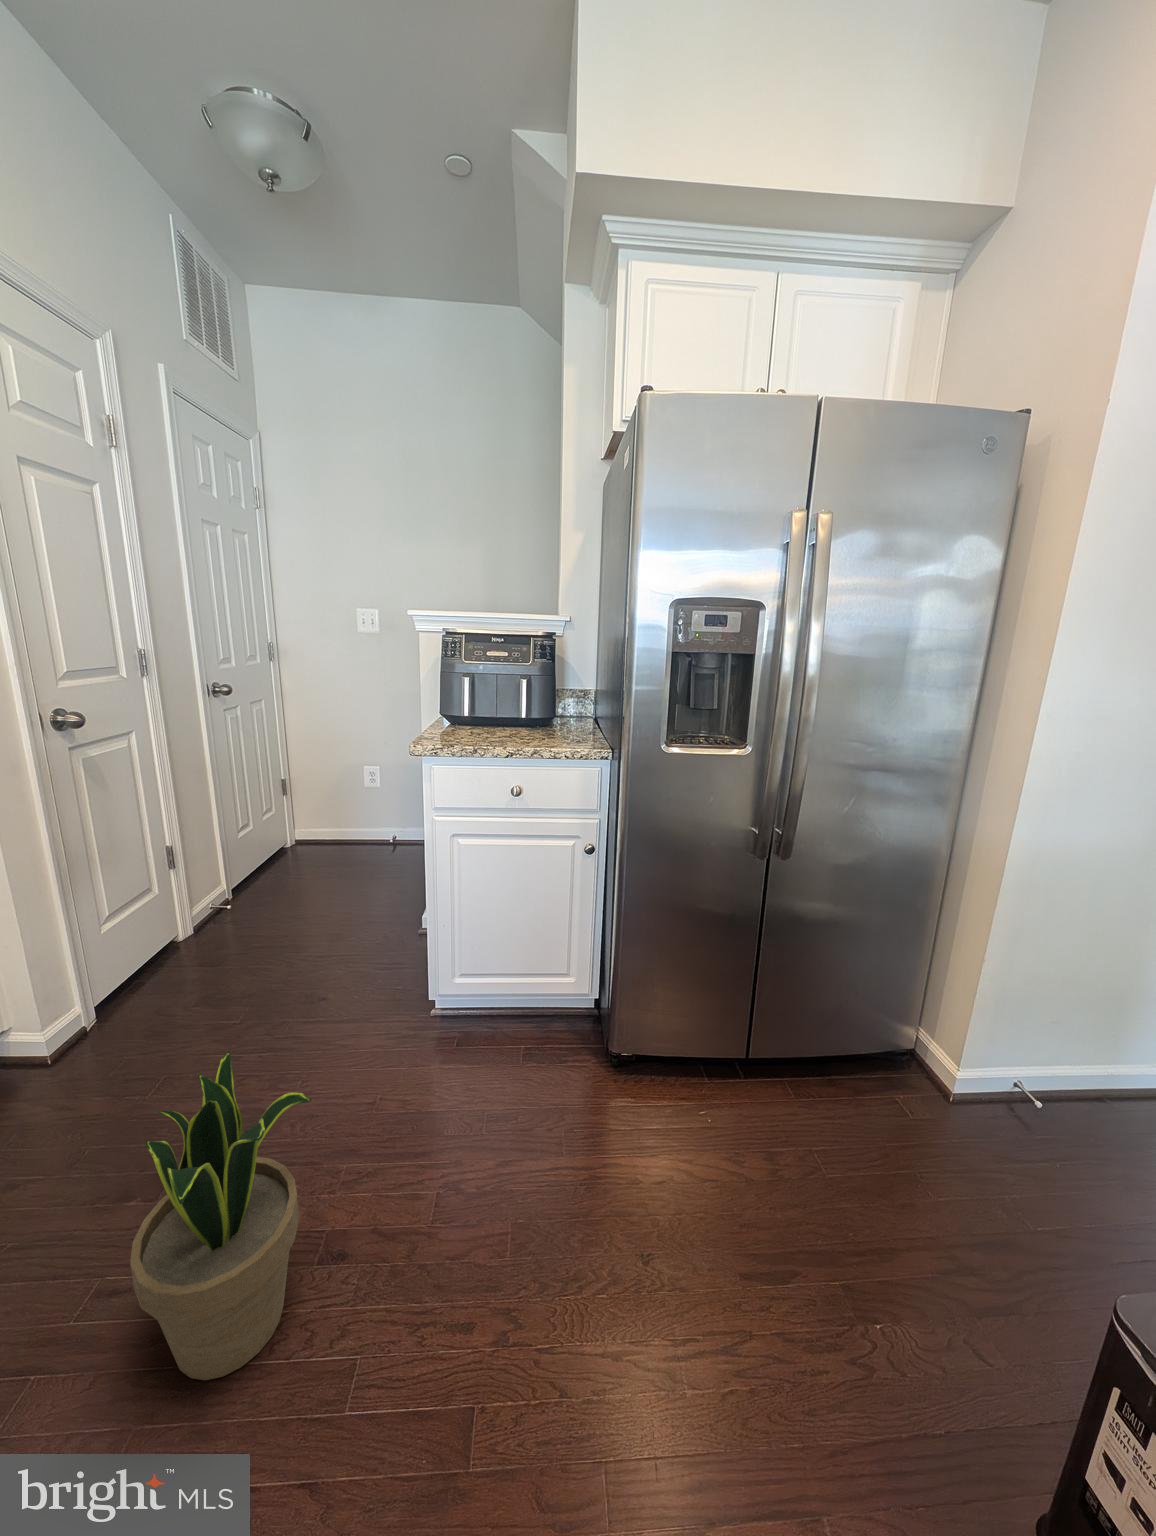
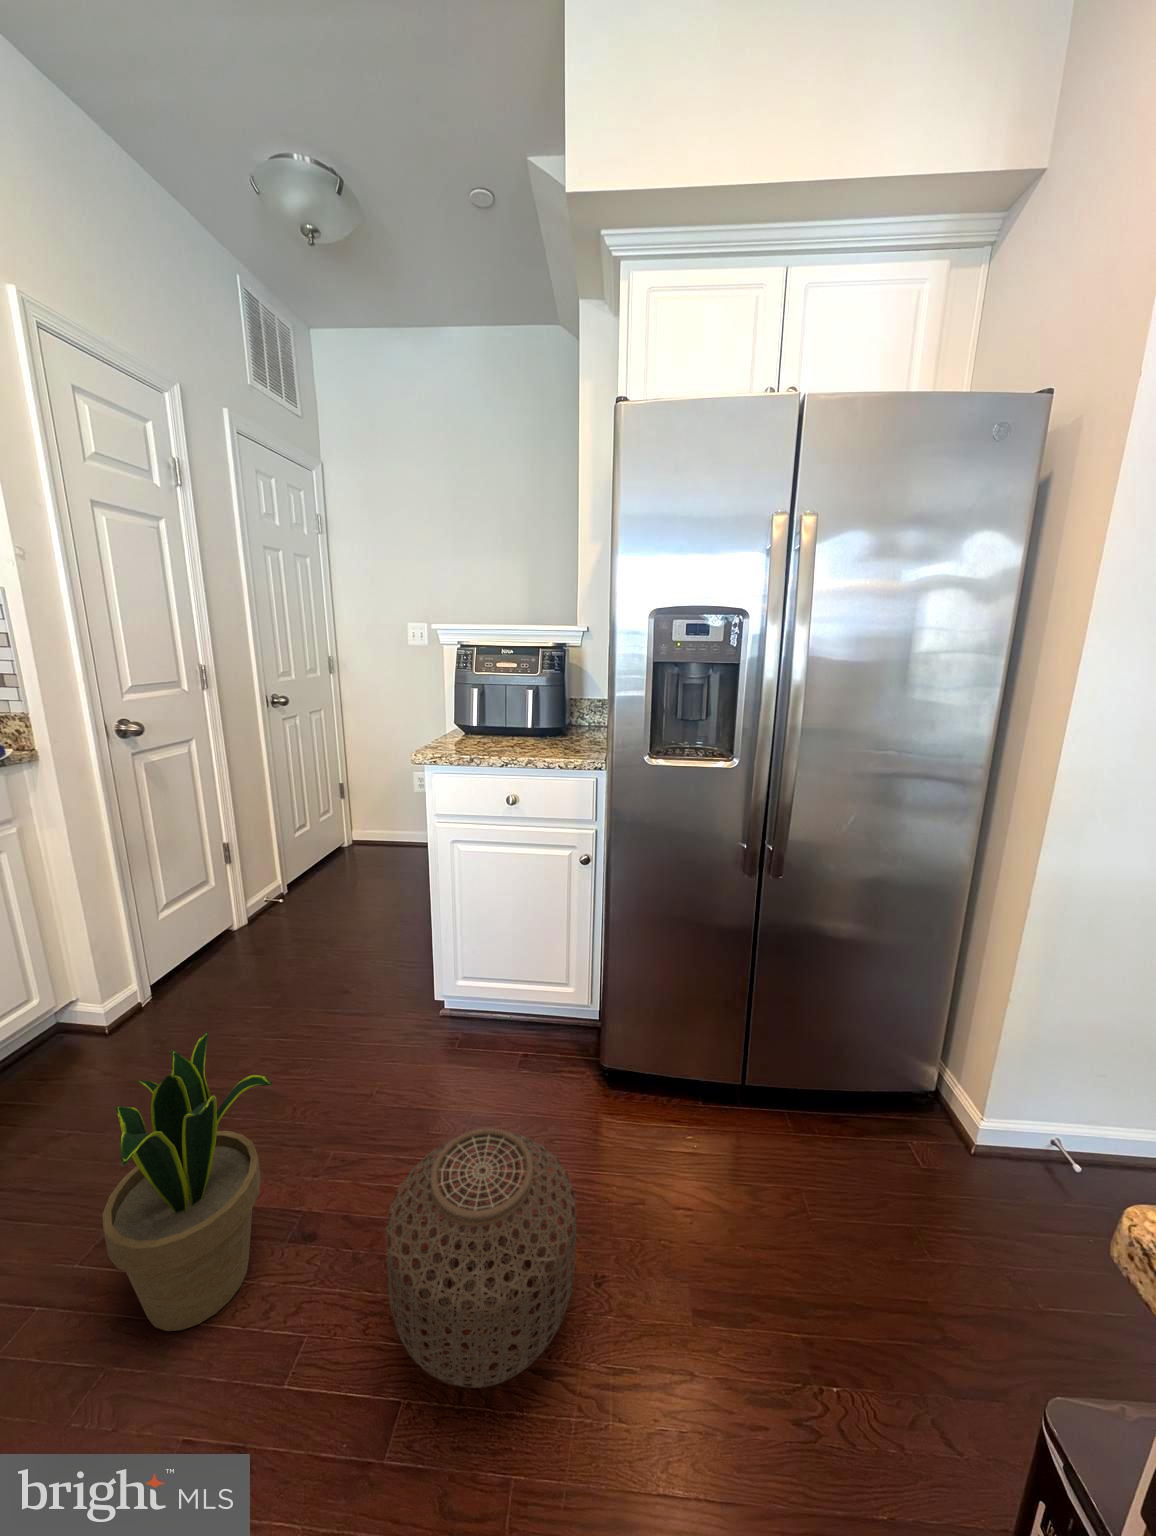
woven basket: none [457,1122,648,1382] -> present [386,1128,576,1388]

